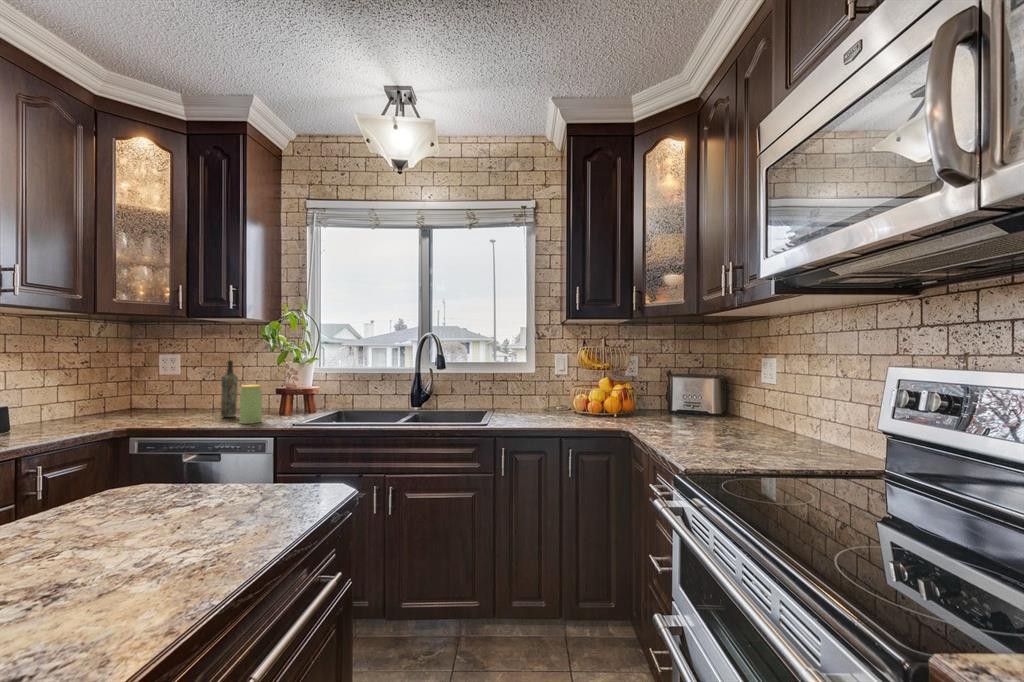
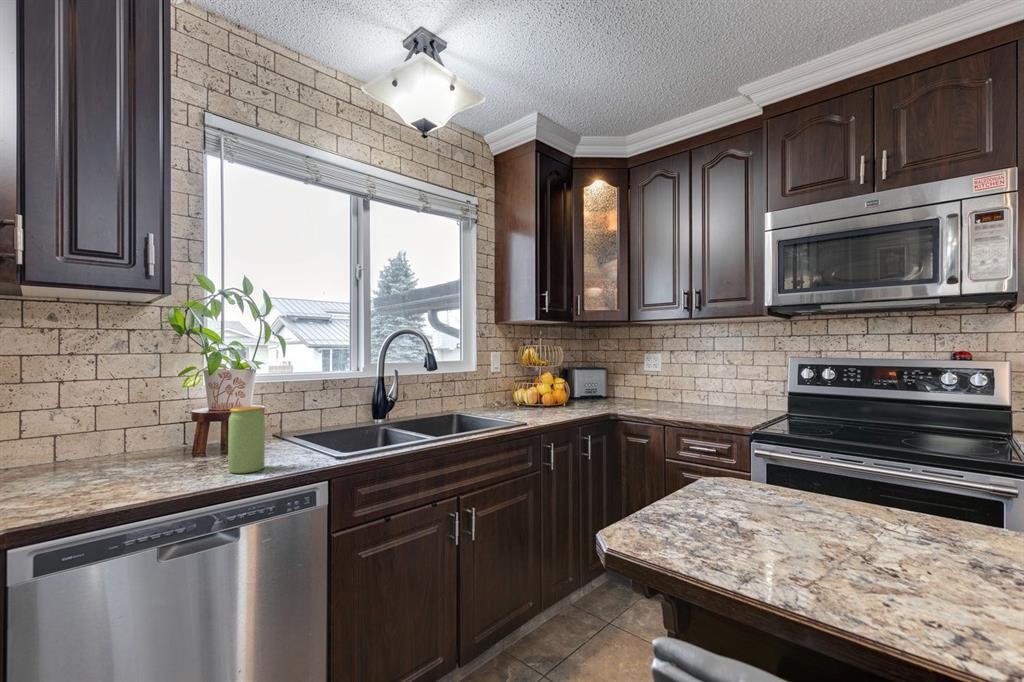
bottle: present [221,360,238,417] -> none [128,367,162,475]

